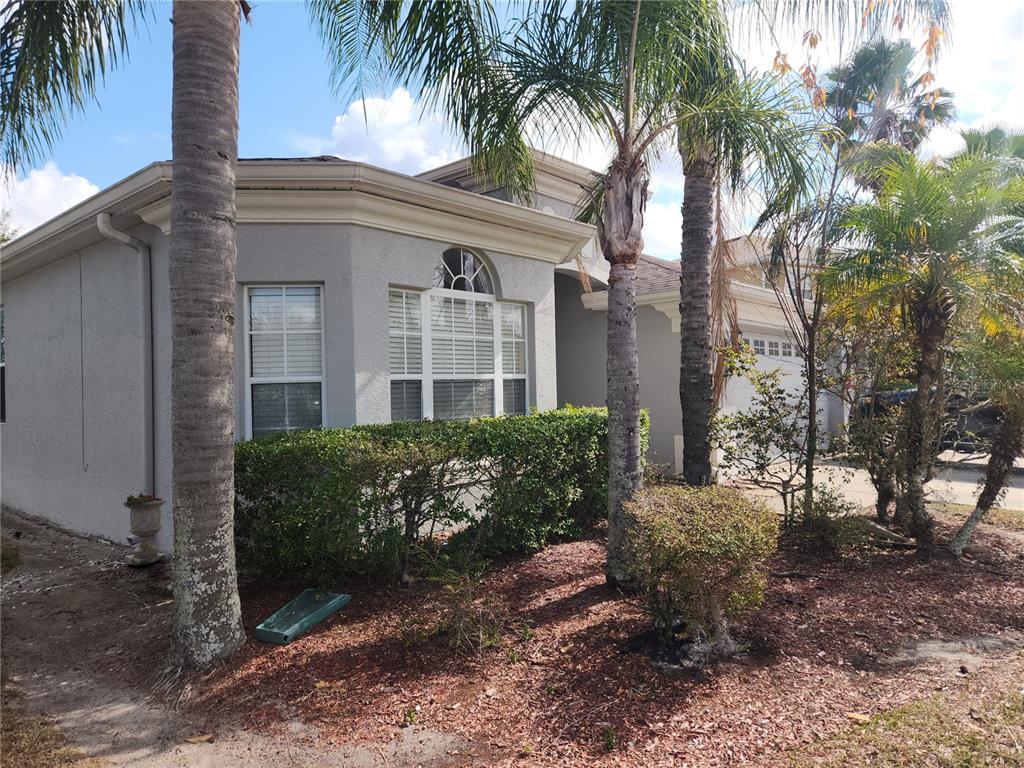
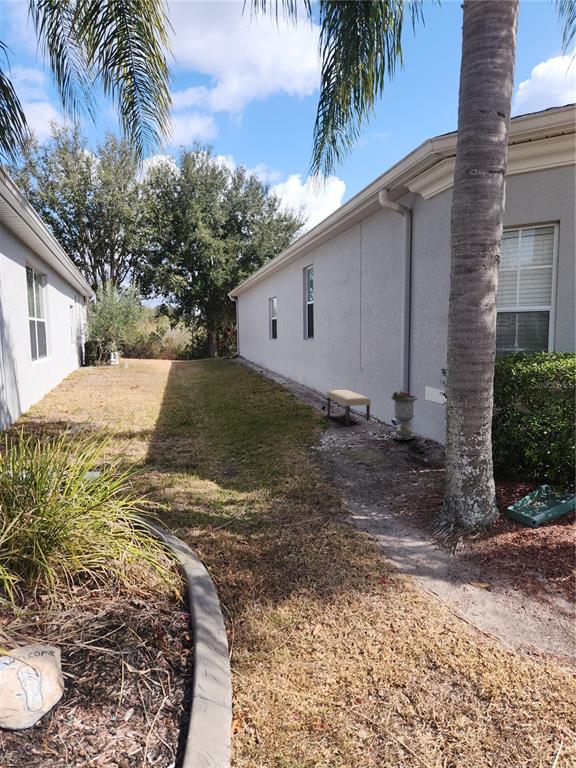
bench: none [20,501,99,558] -> present [327,390,371,426]

